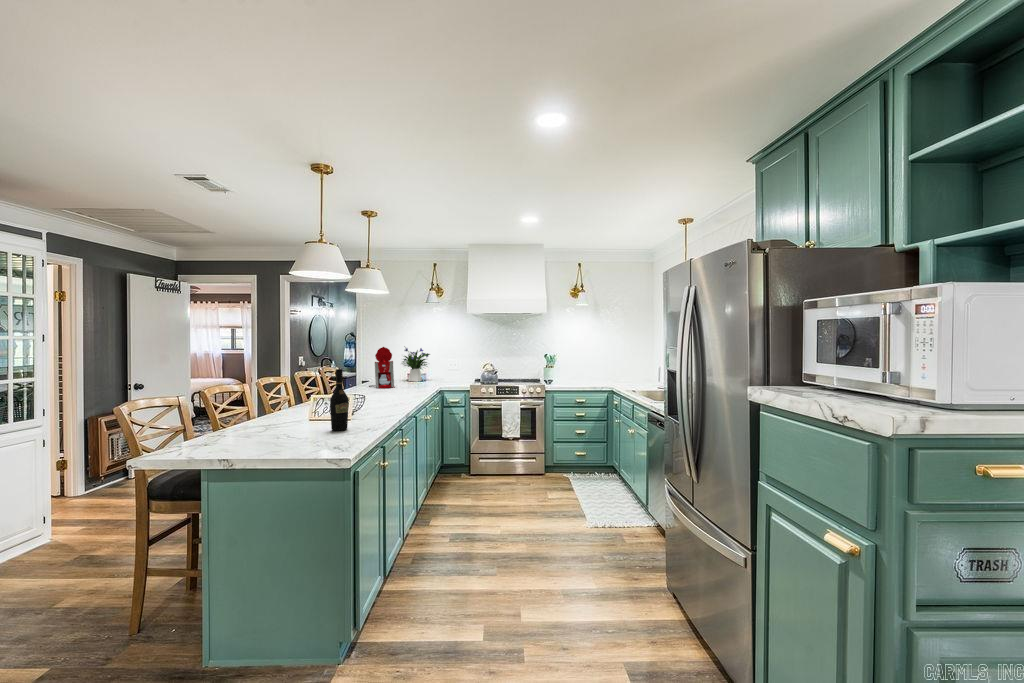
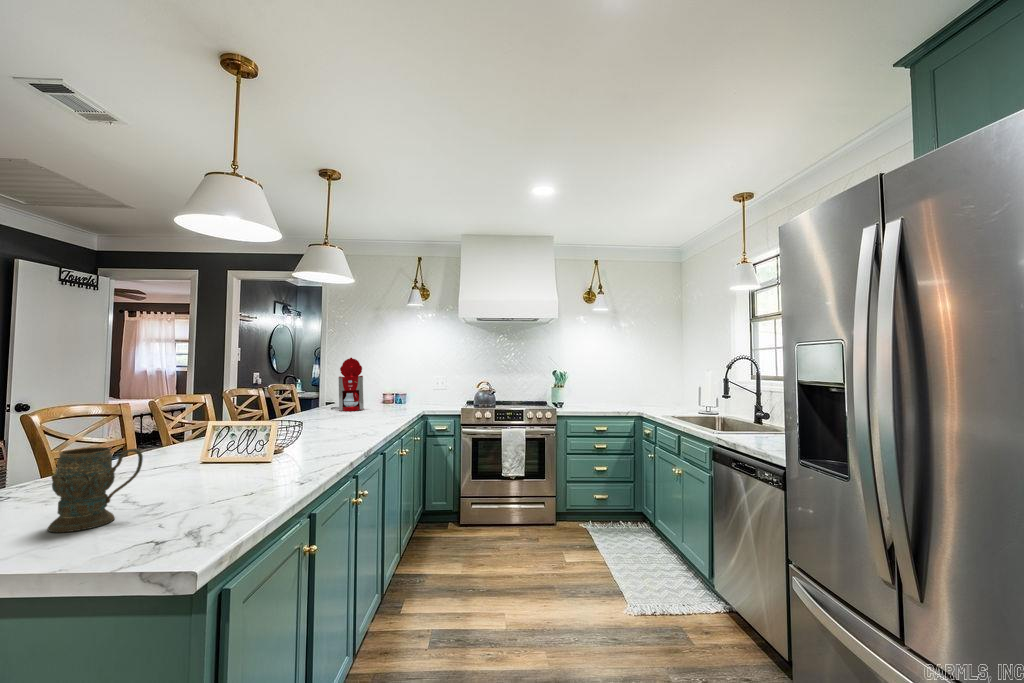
flower arrangement: present [402,348,430,381] -> none [370,359,413,403]
wine bottle: present [330,369,349,431] -> none [216,376,252,488]
mug: none [268,407,306,446] -> present [47,447,143,532]

